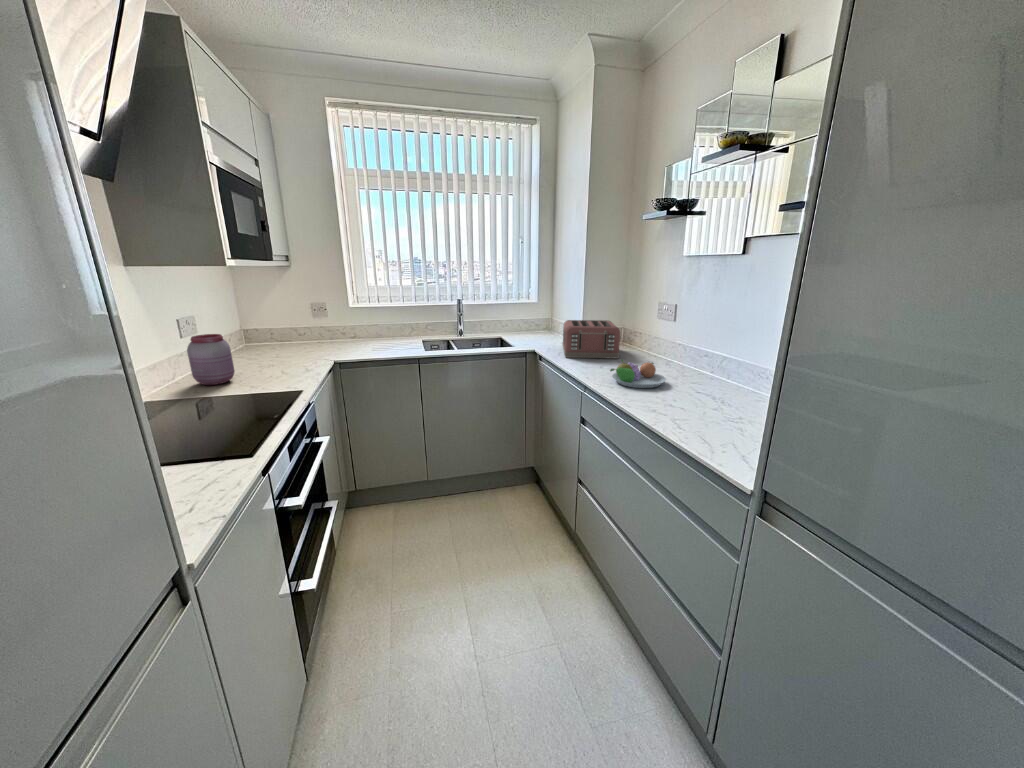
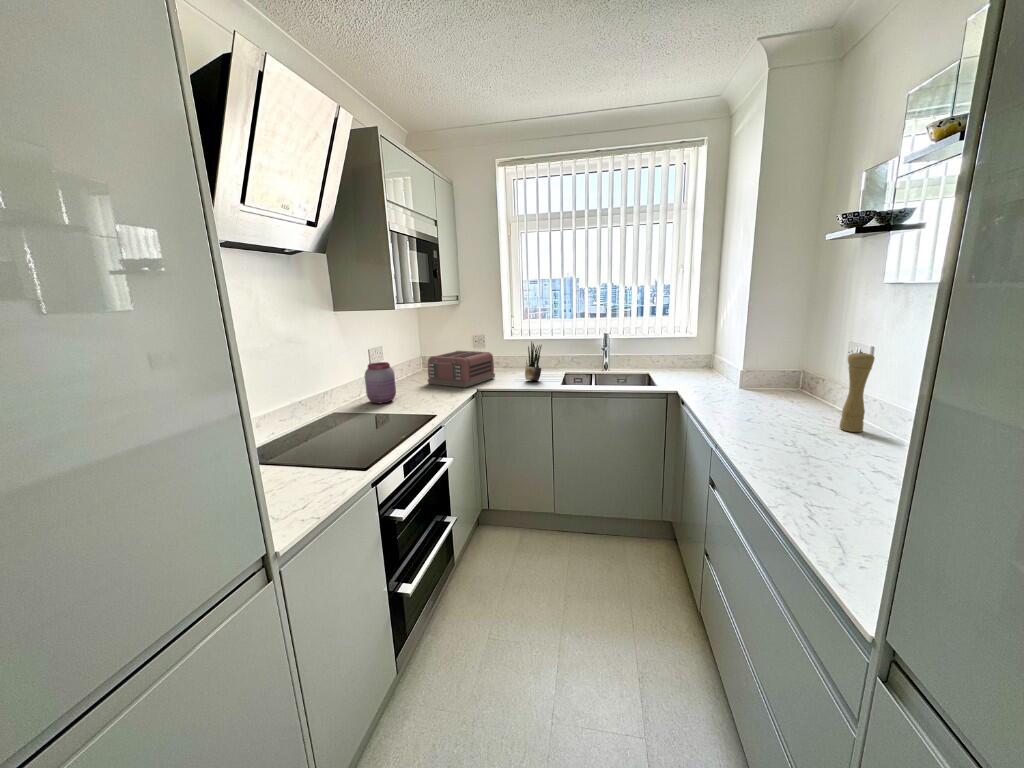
potted plant: none [383,307,400,349] -> present [525,342,542,381]
pepper mill: none [662,309,684,371] -> present [840,352,874,432]
toaster: present [562,320,620,359] -> present [428,351,495,388]
fruit bowl: present [610,360,666,388] -> none [749,412,832,452]

